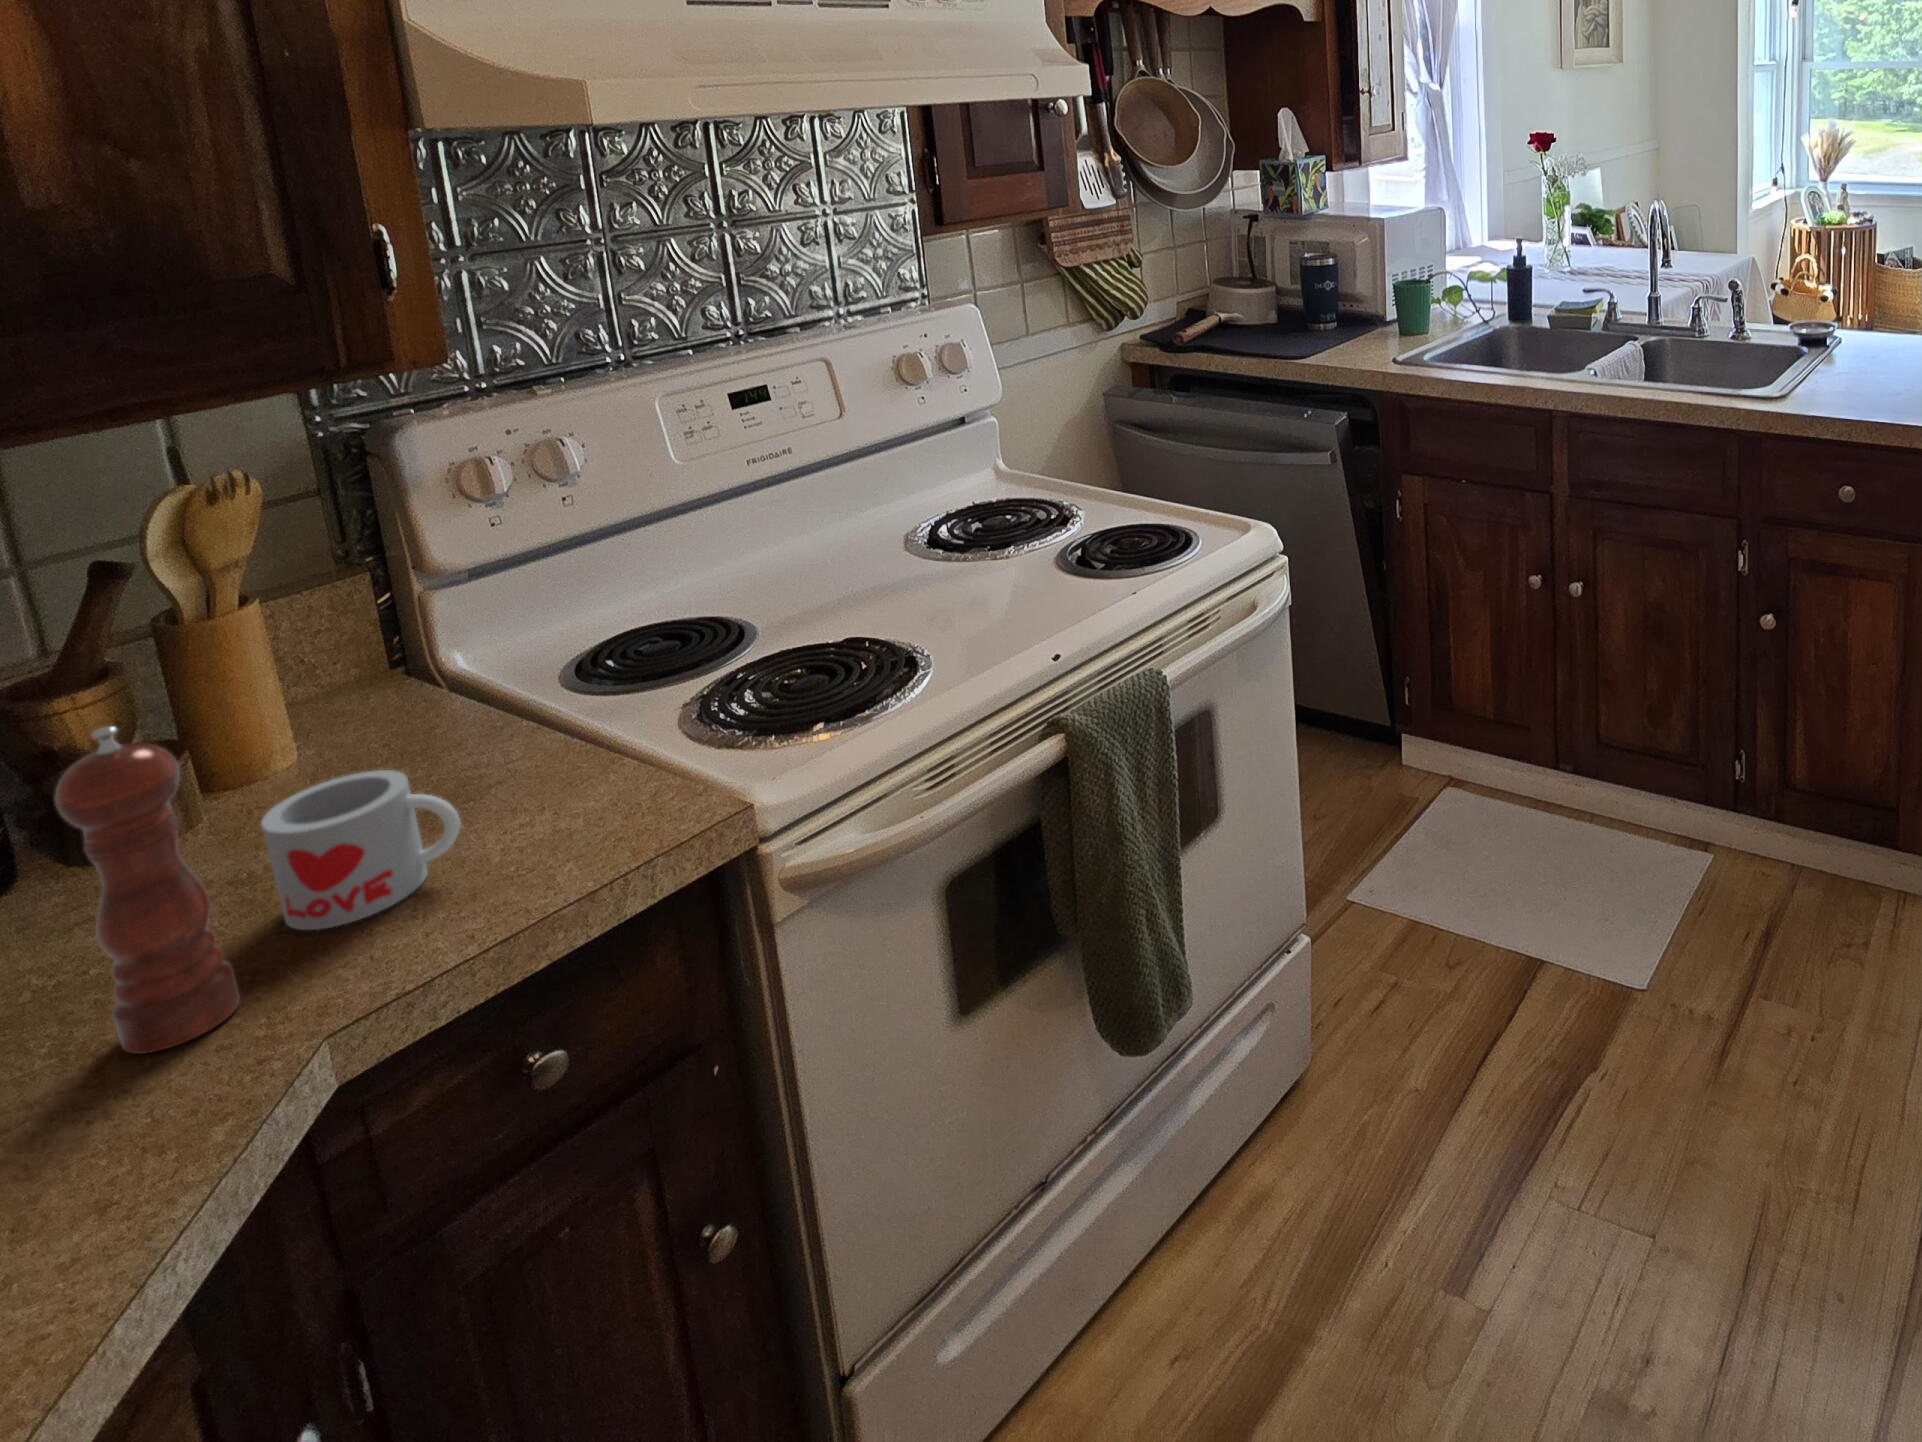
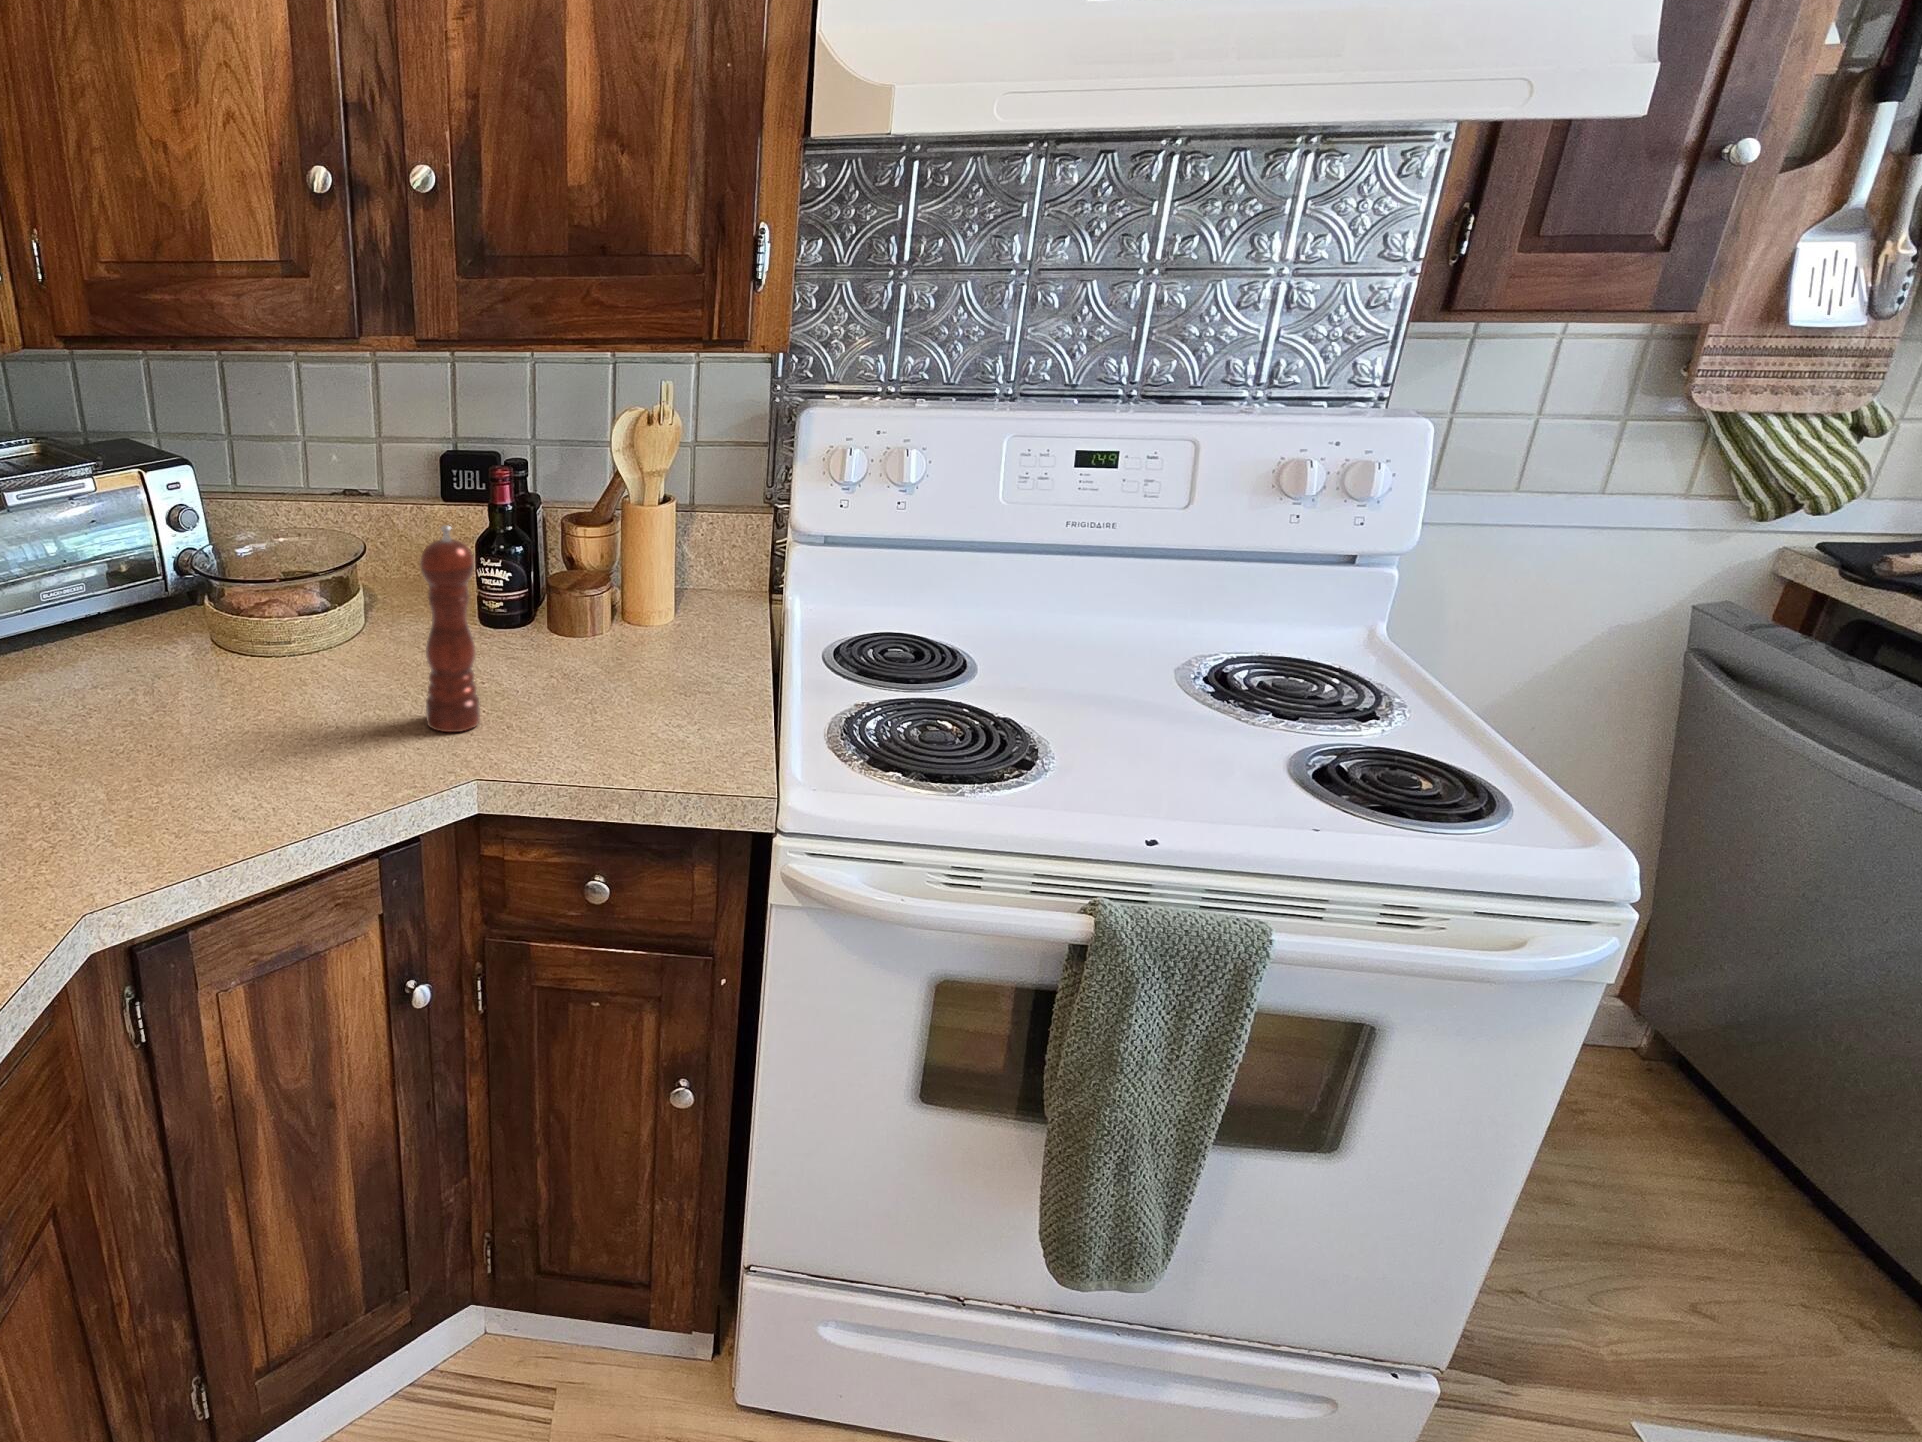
mug: present [261,770,461,930] -> none [534,625,620,722]

